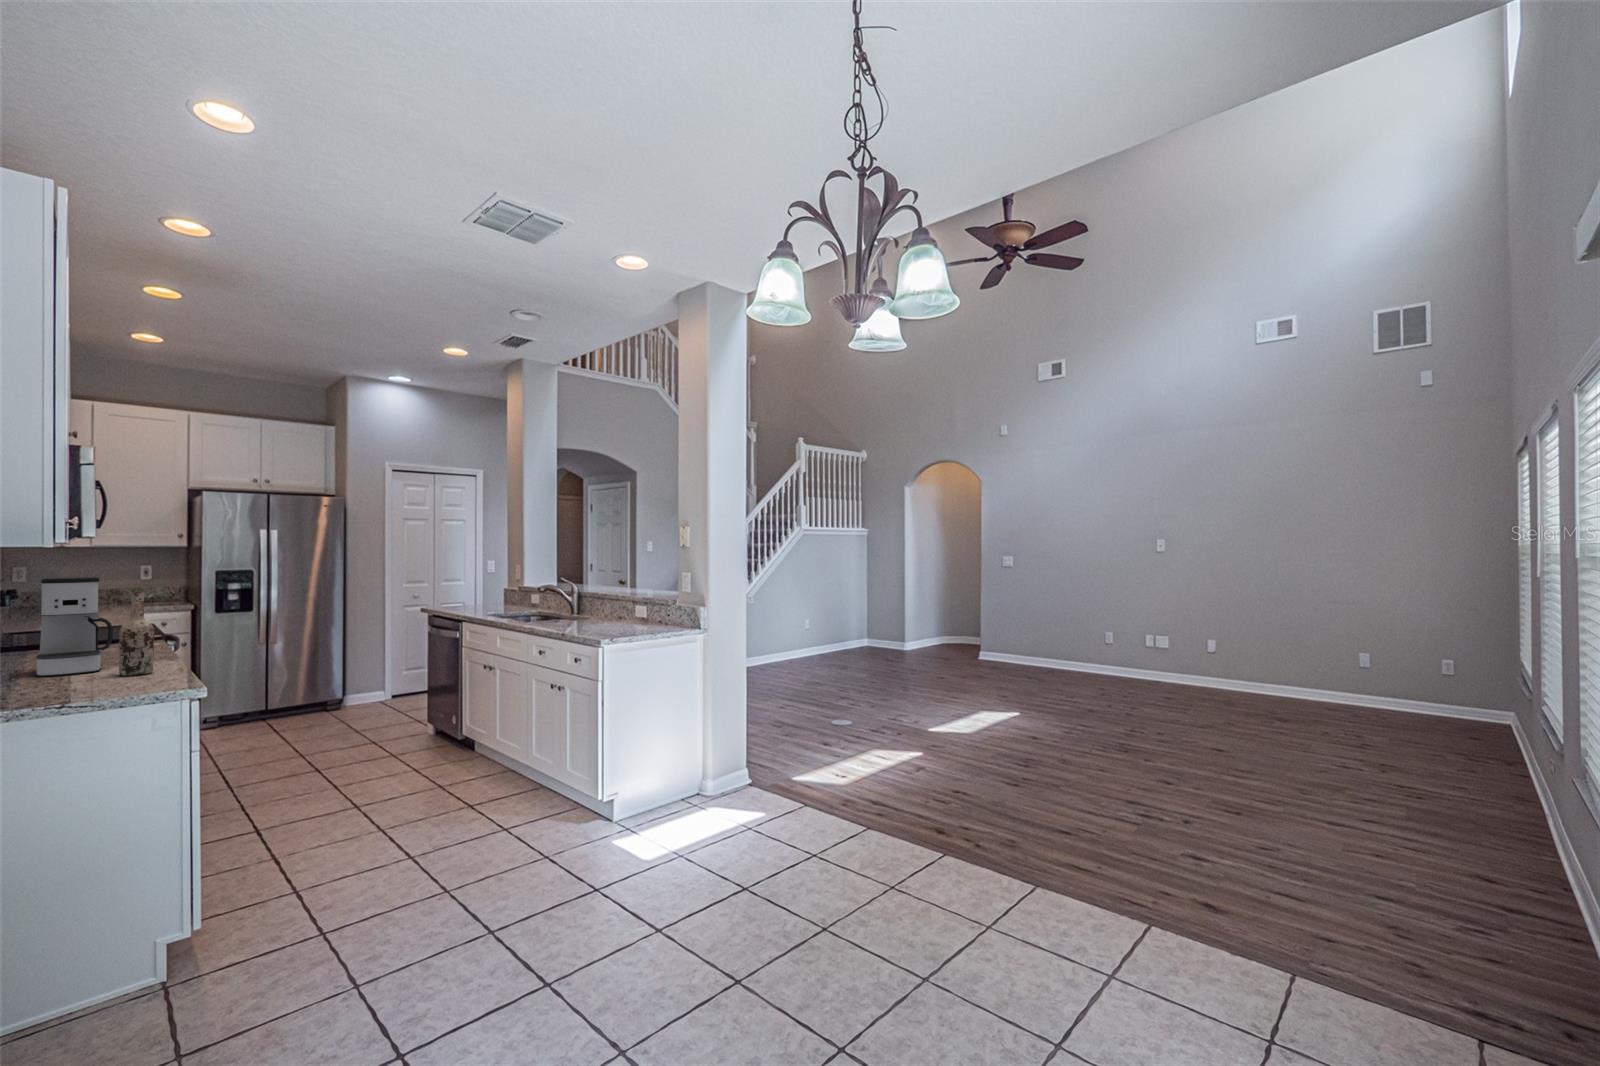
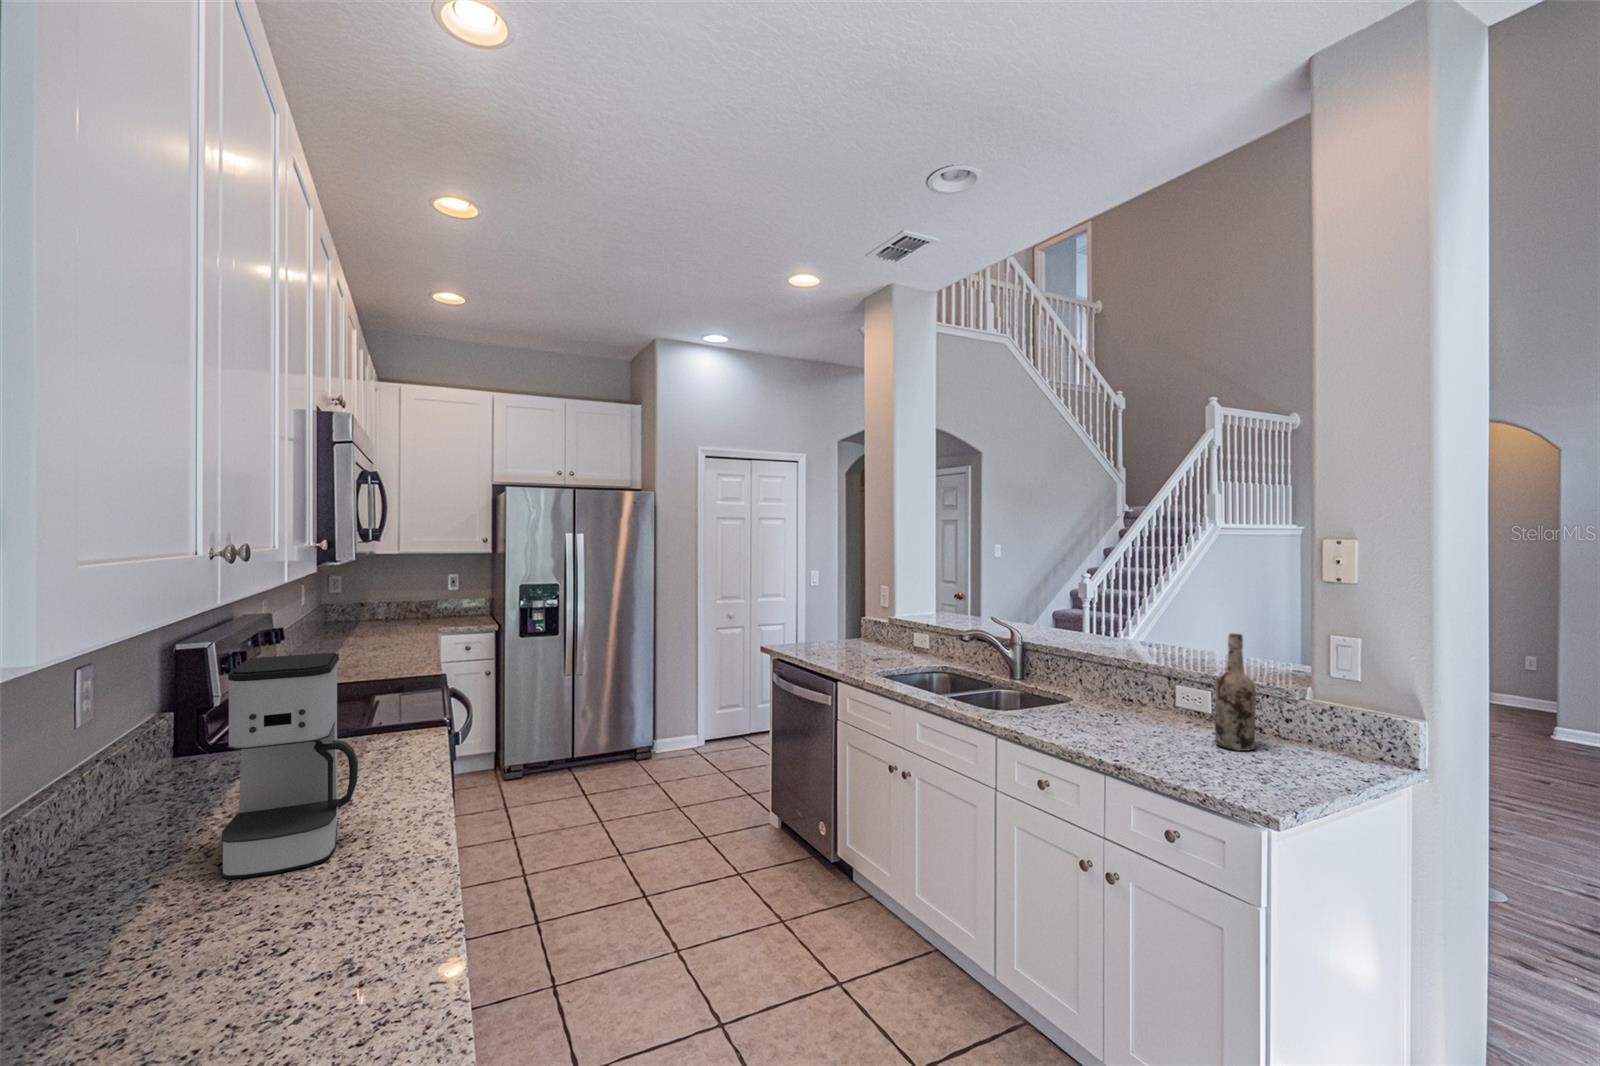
wine bottle: present [119,591,154,676] -> present [1215,634,1256,751]

